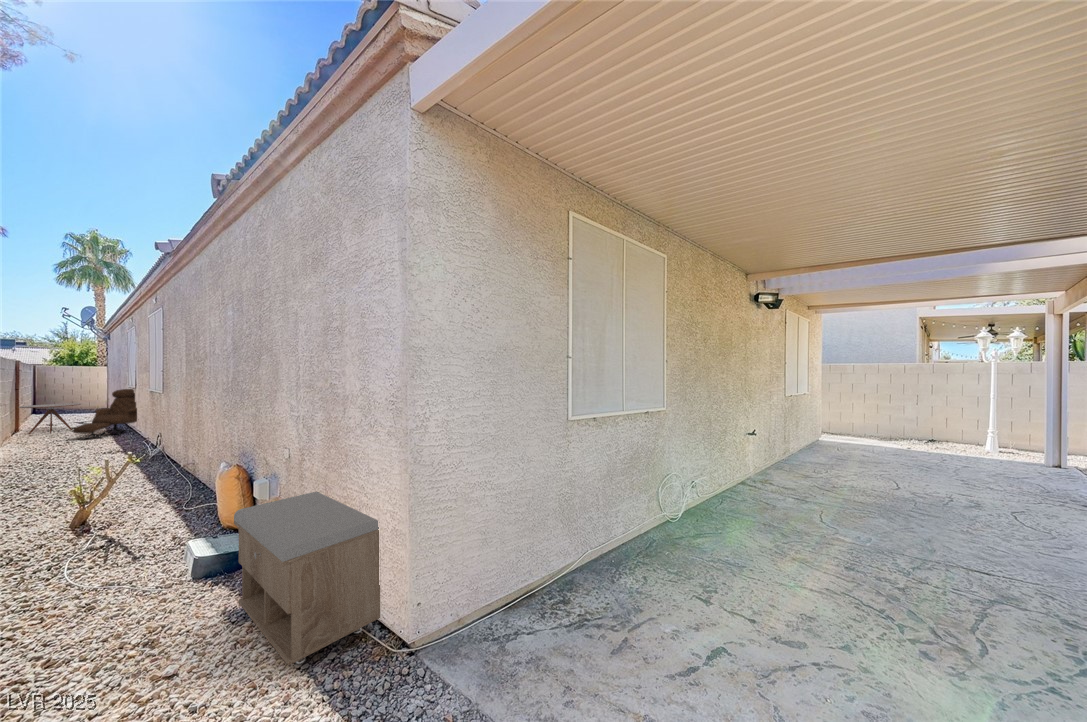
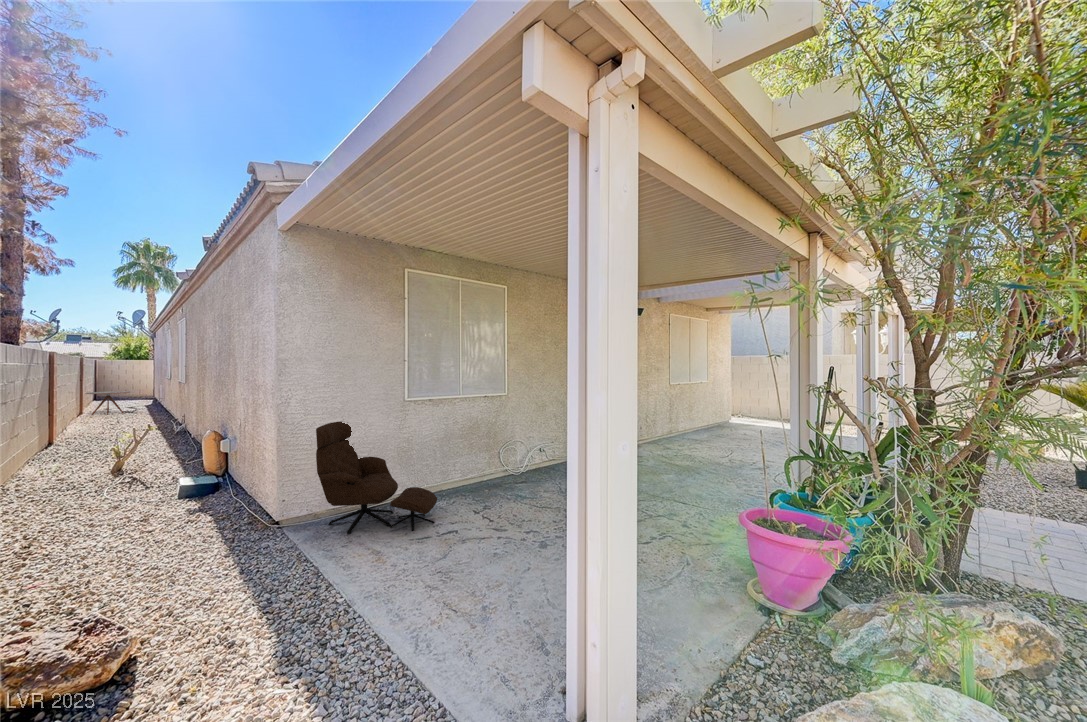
lounge chair: present [73,389,137,440] -> present [316,421,437,534]
storage bench: present [234,492,380,666] -> none [191,447,264,531]

